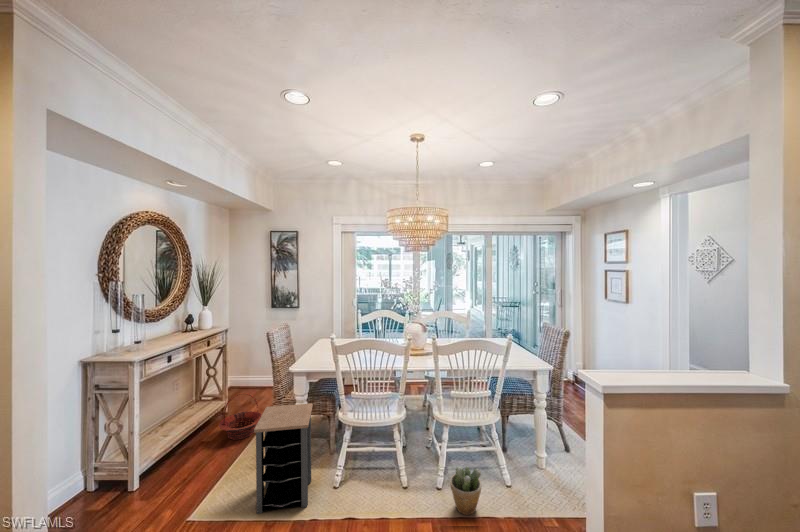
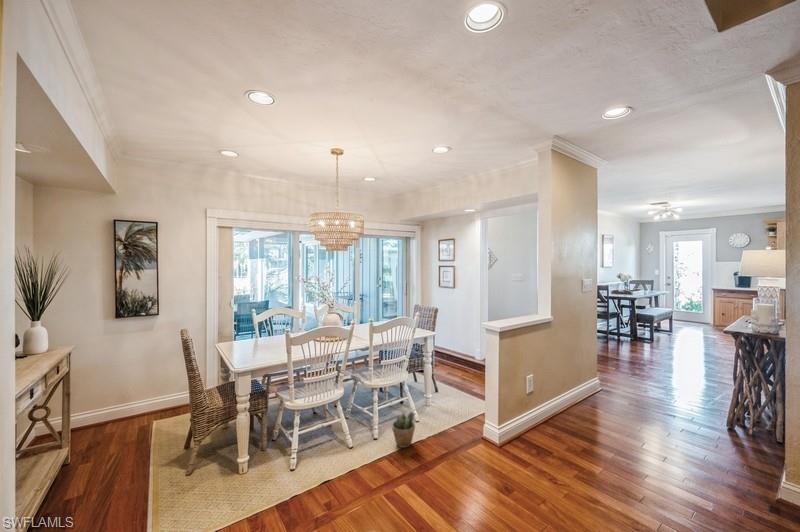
basket: present [218,393,262,440] -> none [89,419,155,480]
side table: present [254,403,313,514] -> none [211,398,280,516]

